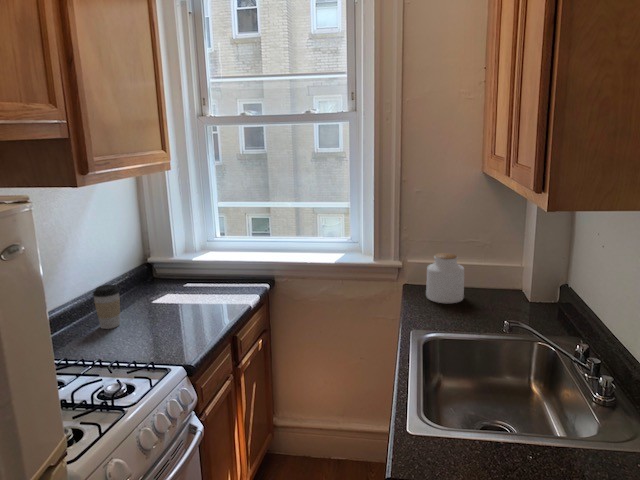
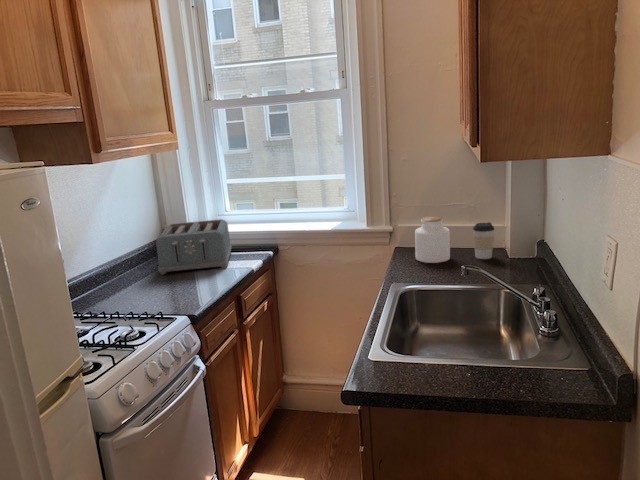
toaster: none [142,247,223,309] -> present [156,220,232,275]
coffee cup: present [93,285,120,329] -> present [473,222,494,259]

